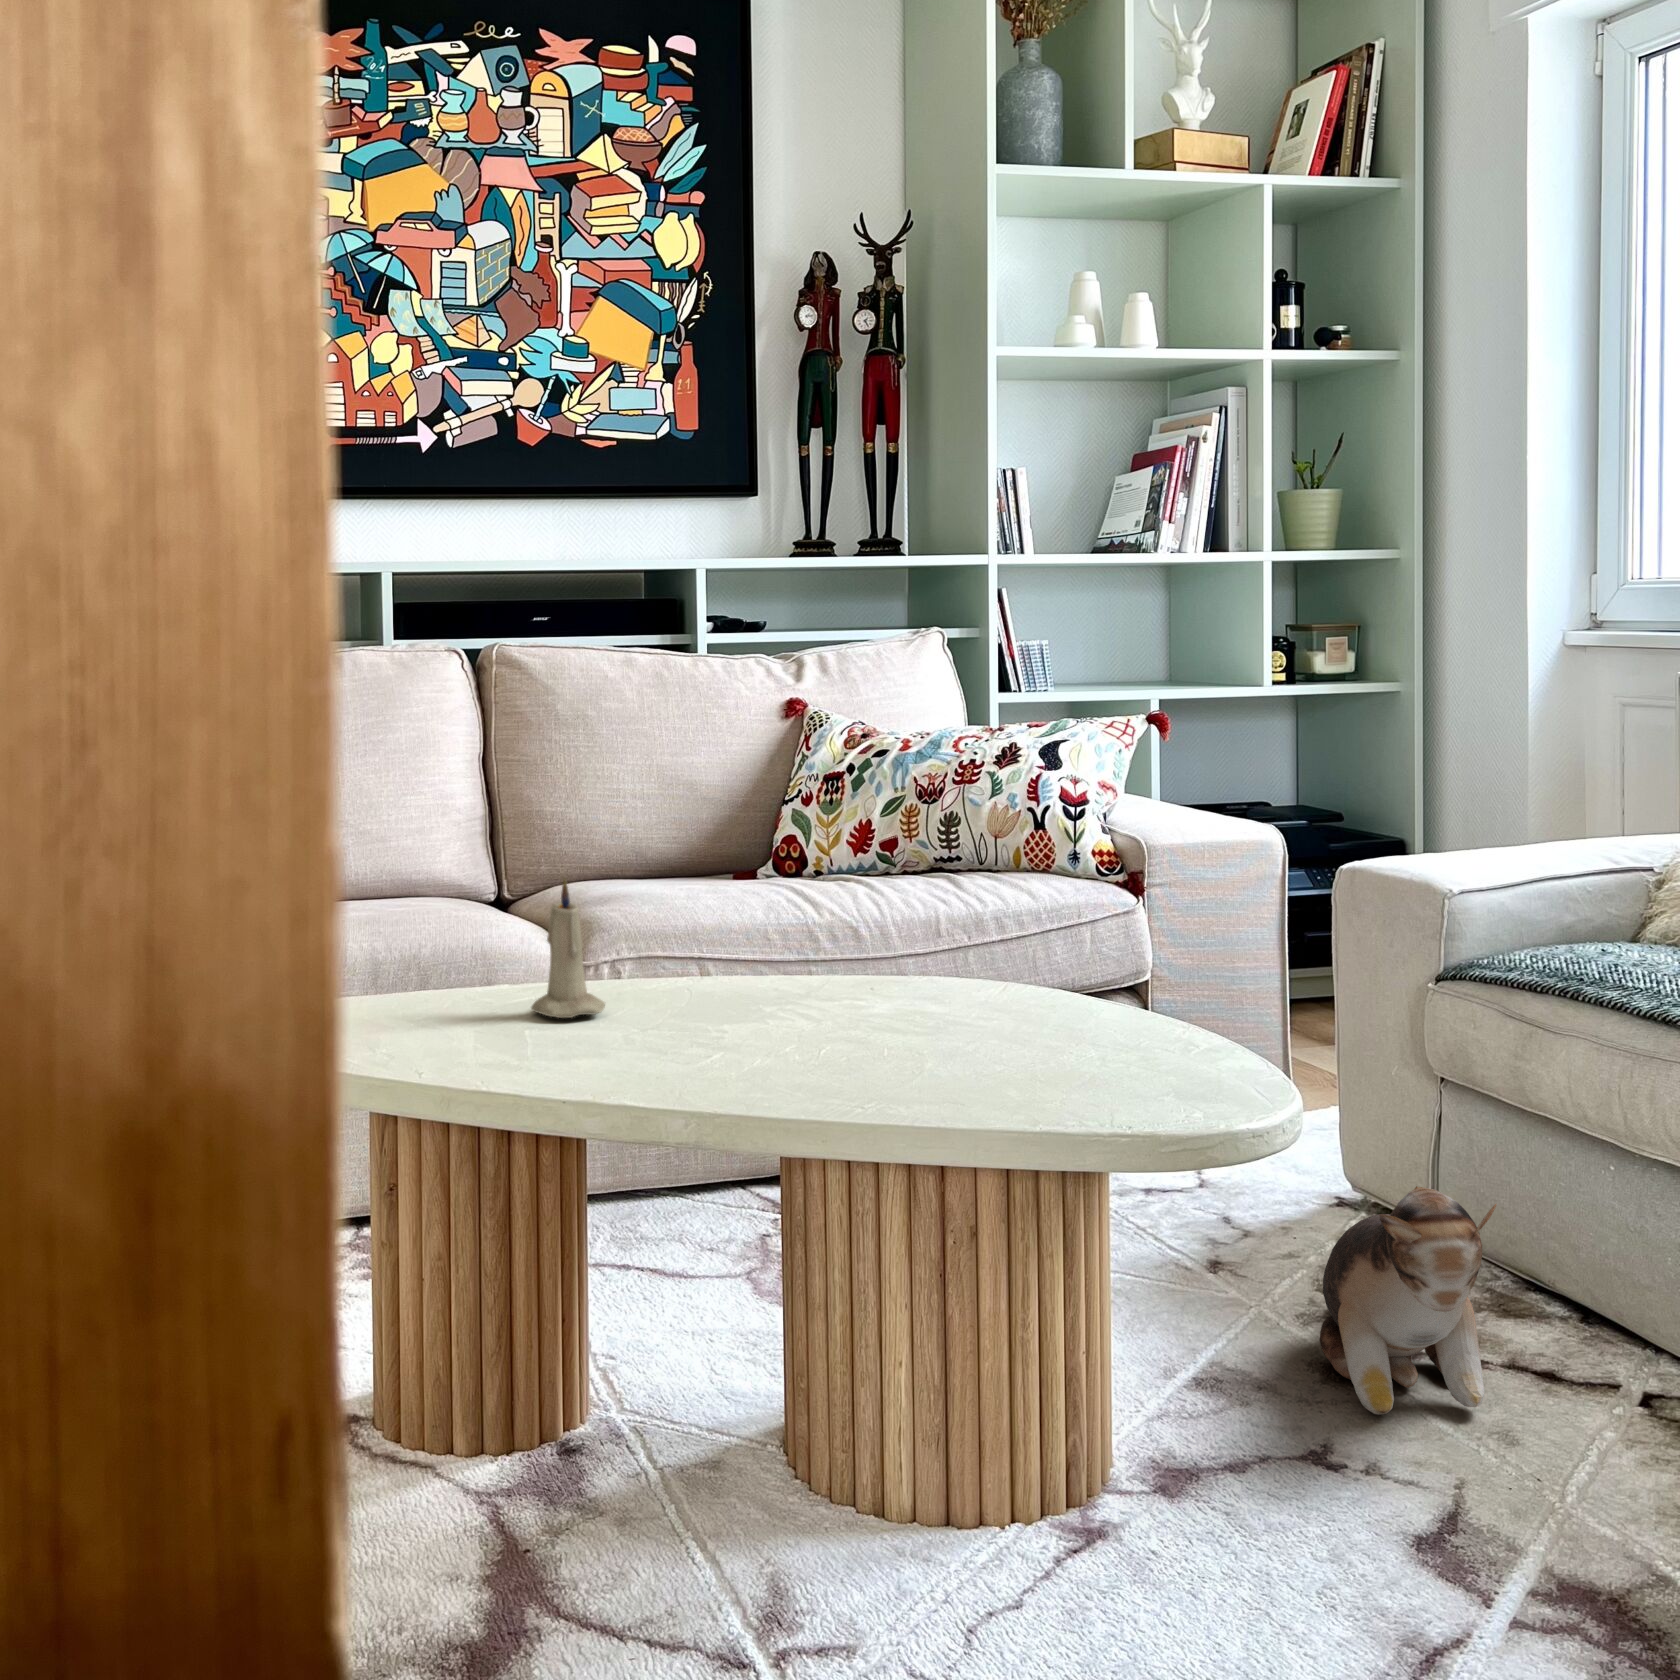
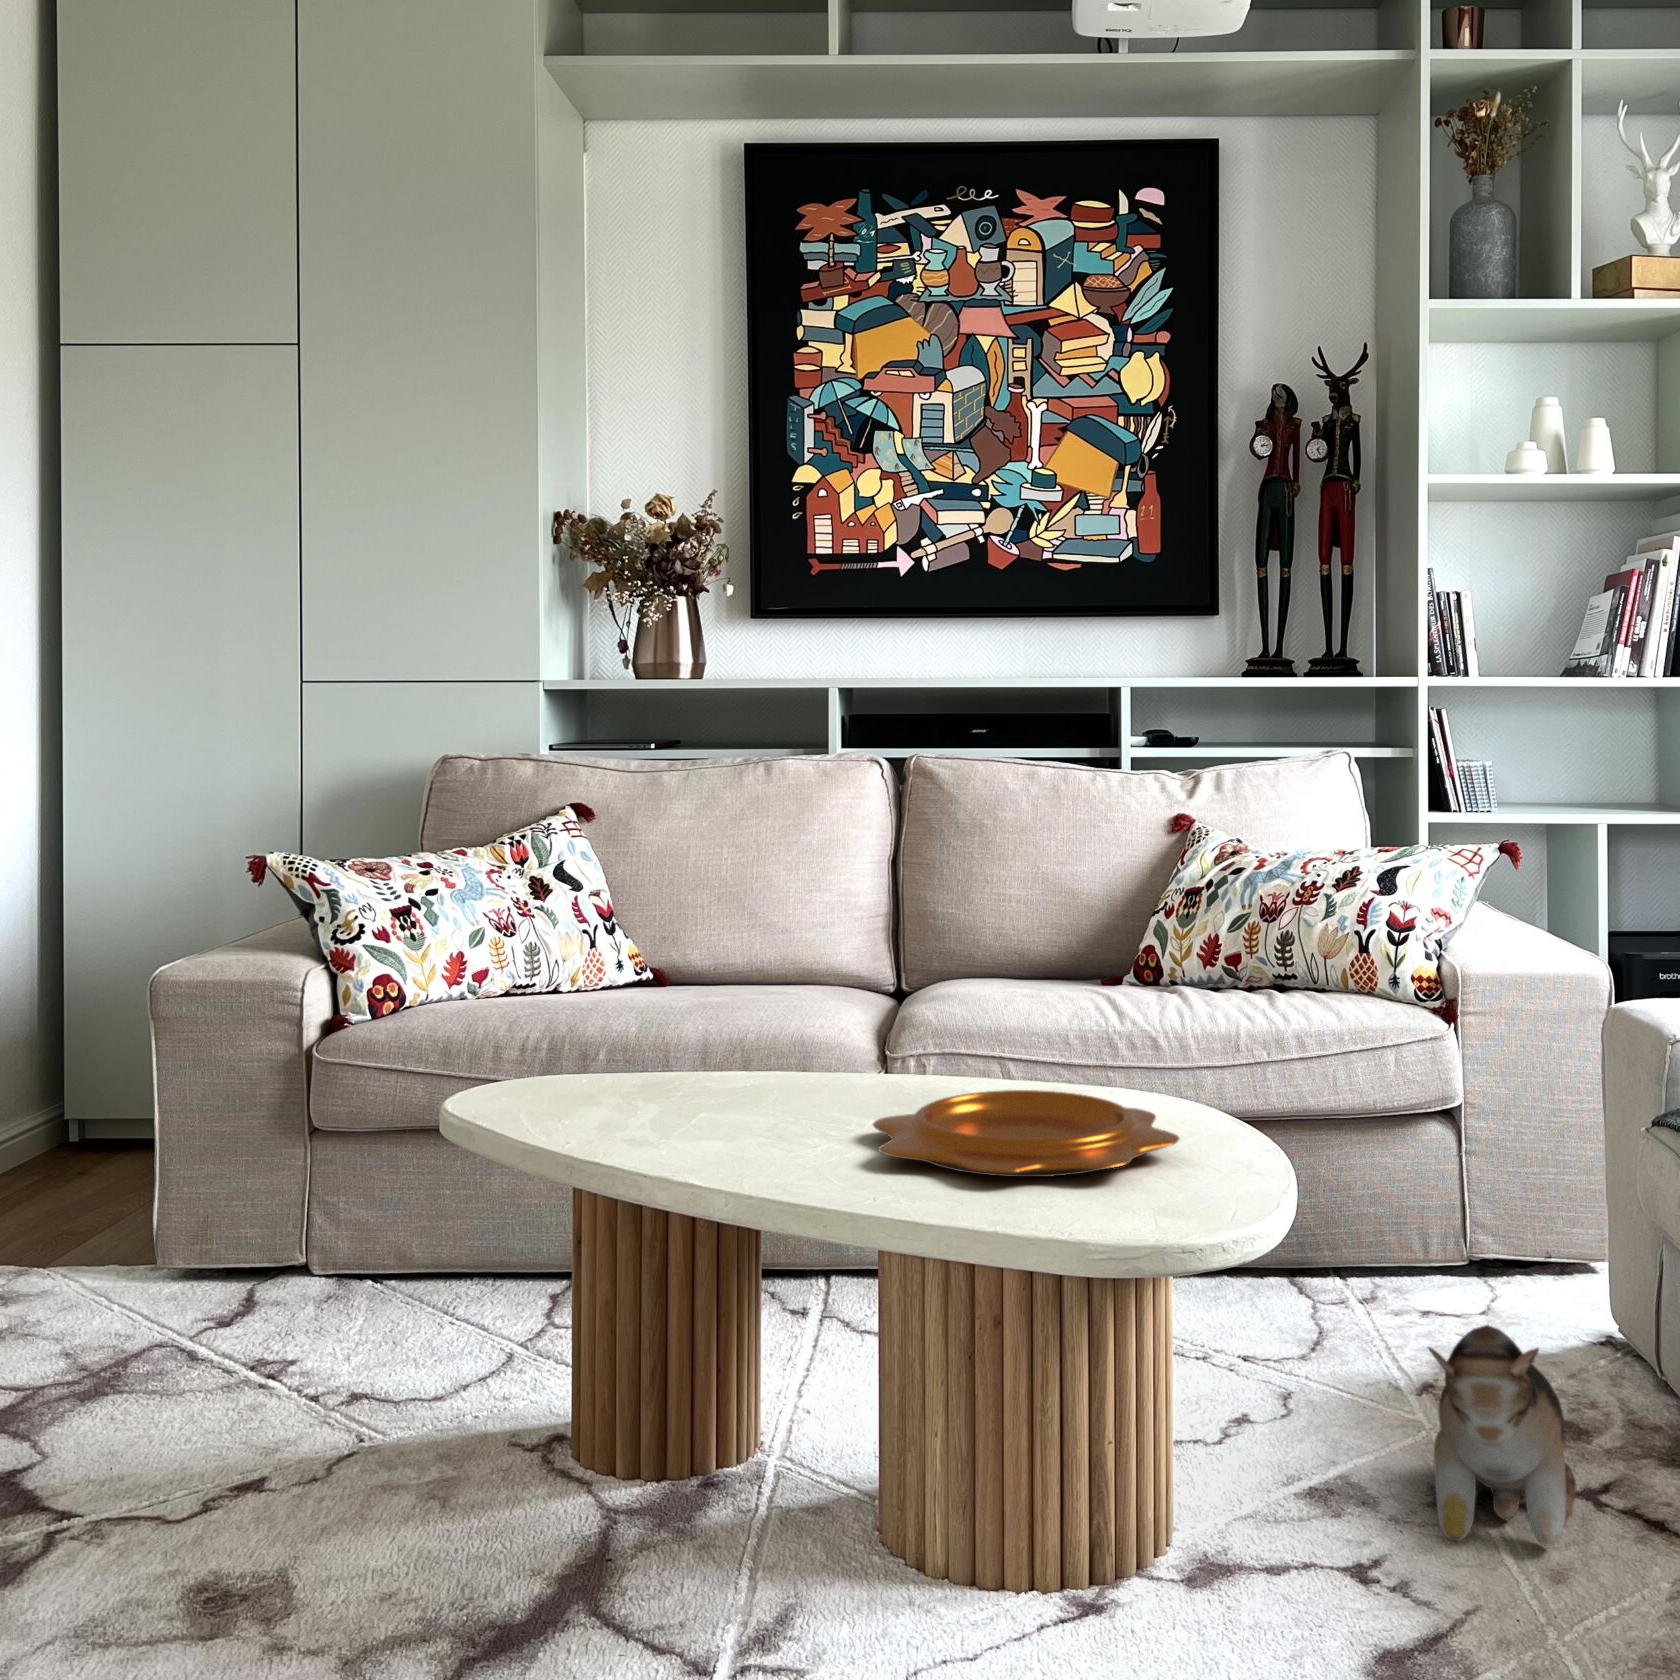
candle: present [531,879,605,1018] -> none [737,981,799,1104]
decorative bowl: none [744,981,1096,1071] -> present [873,1090,1179,1177]

